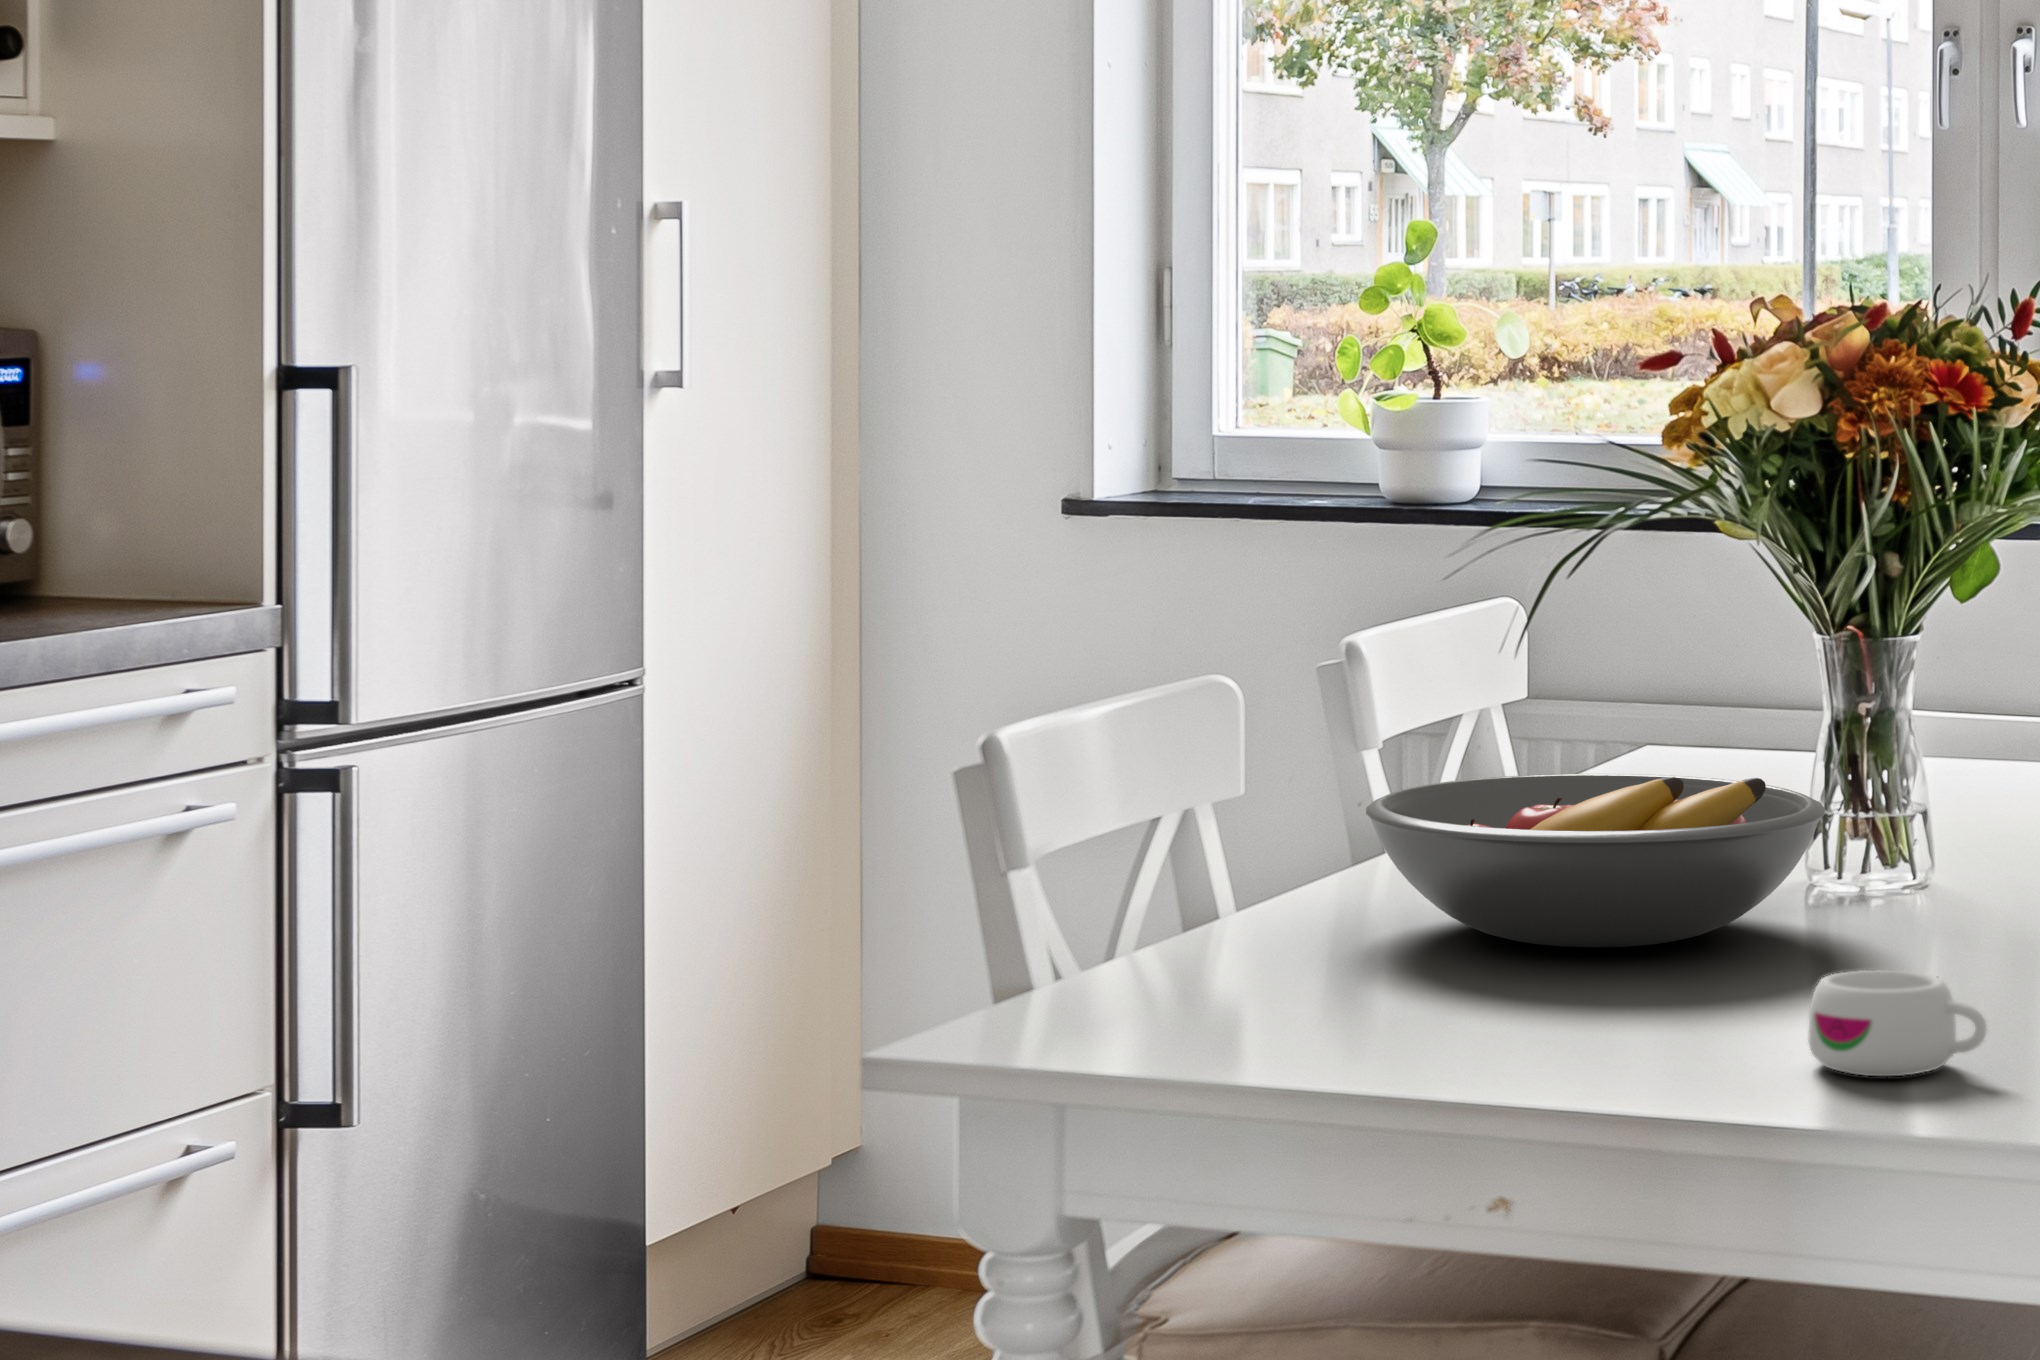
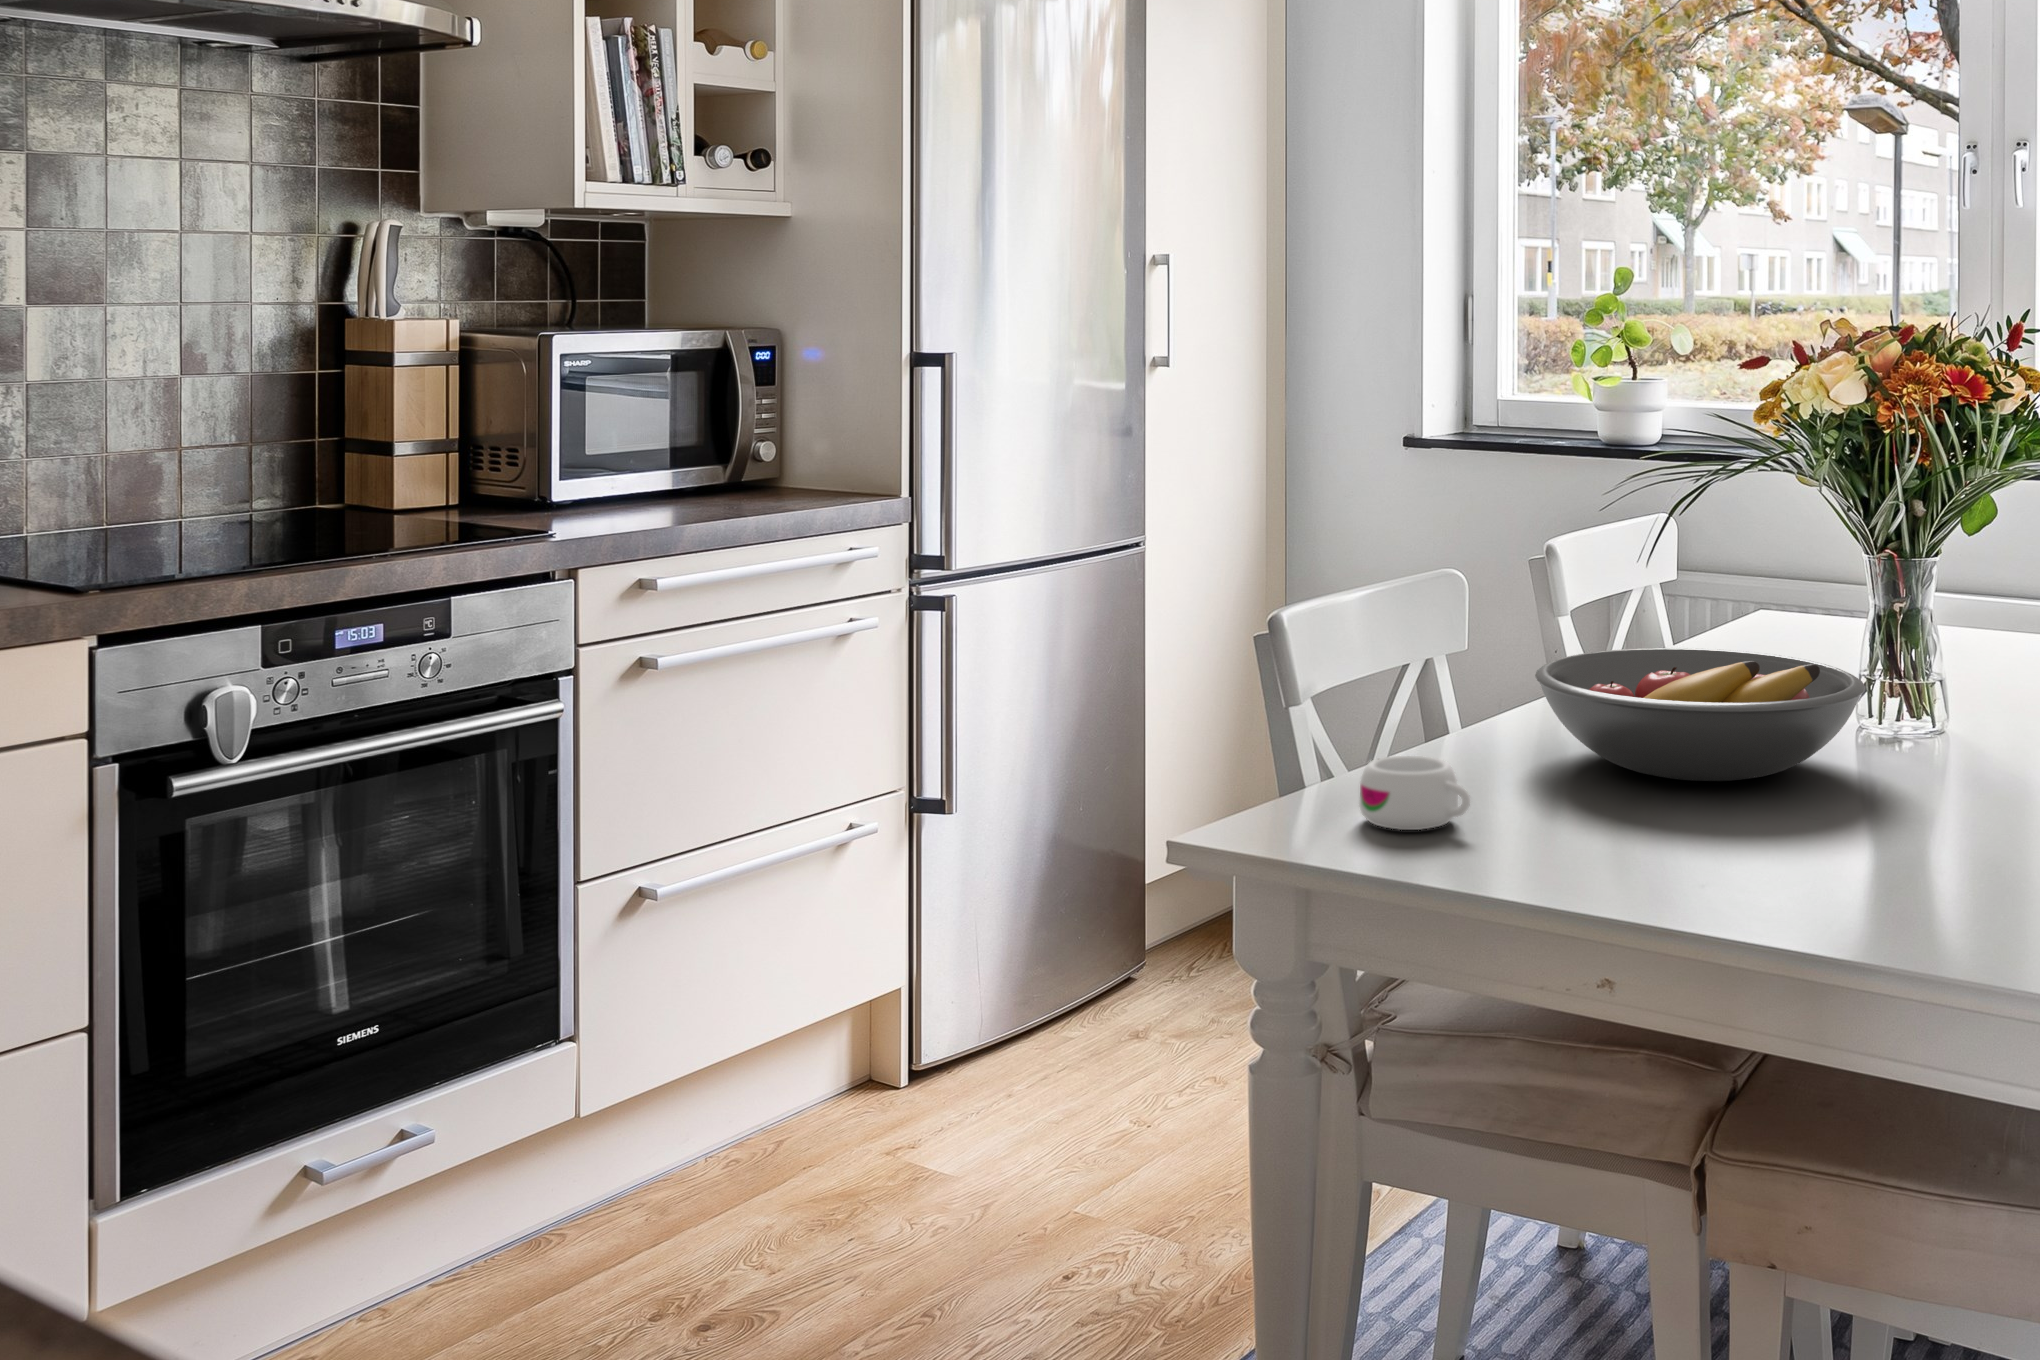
mug: present [1808,970,1987,1076] -> present [1359,756,1470,830]

